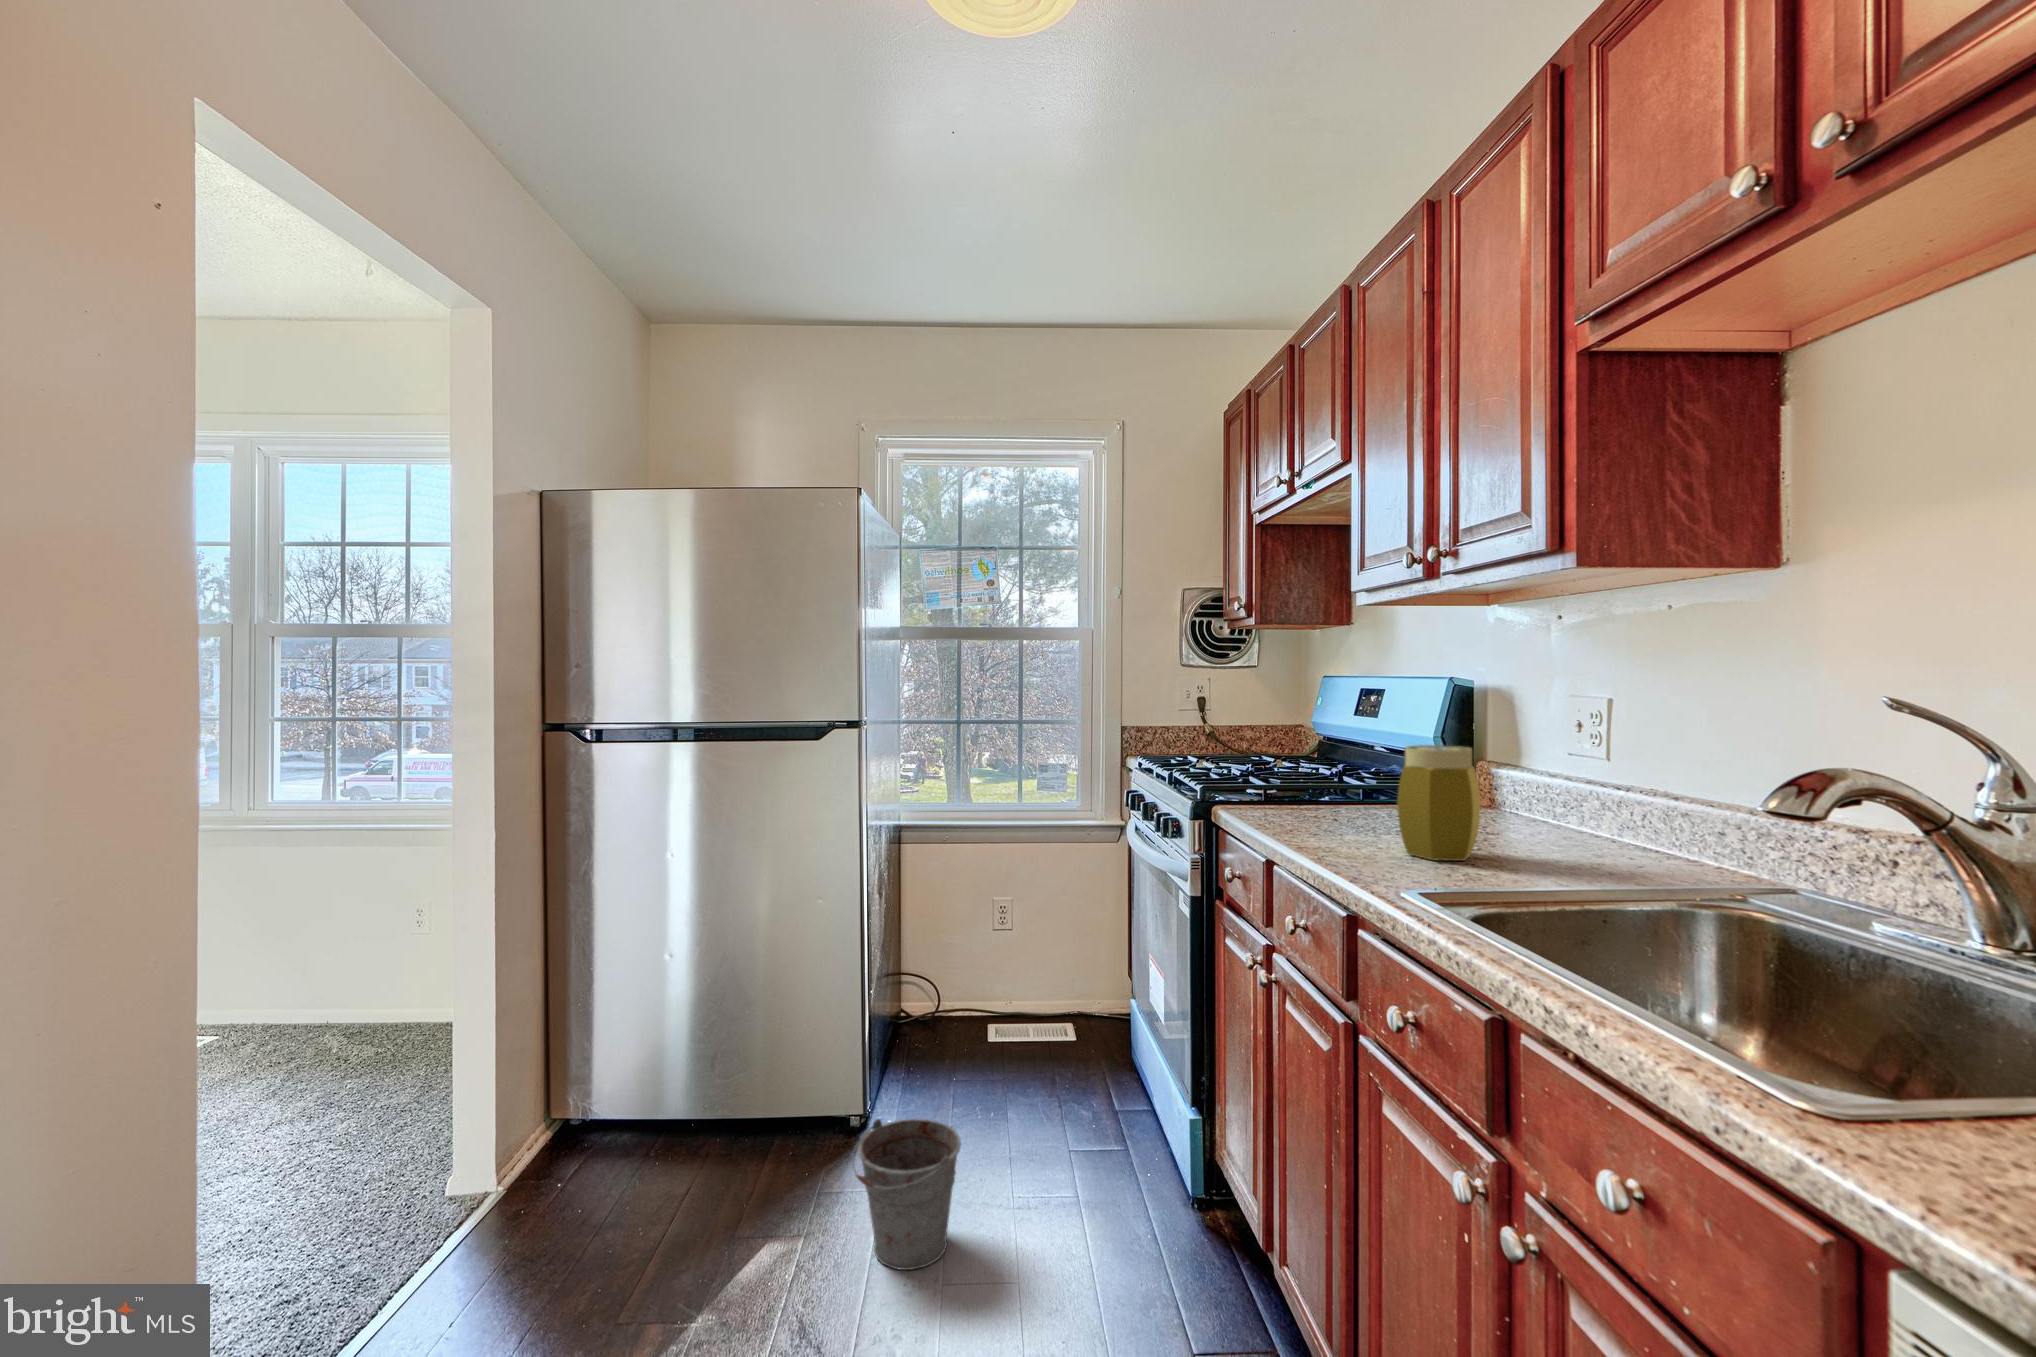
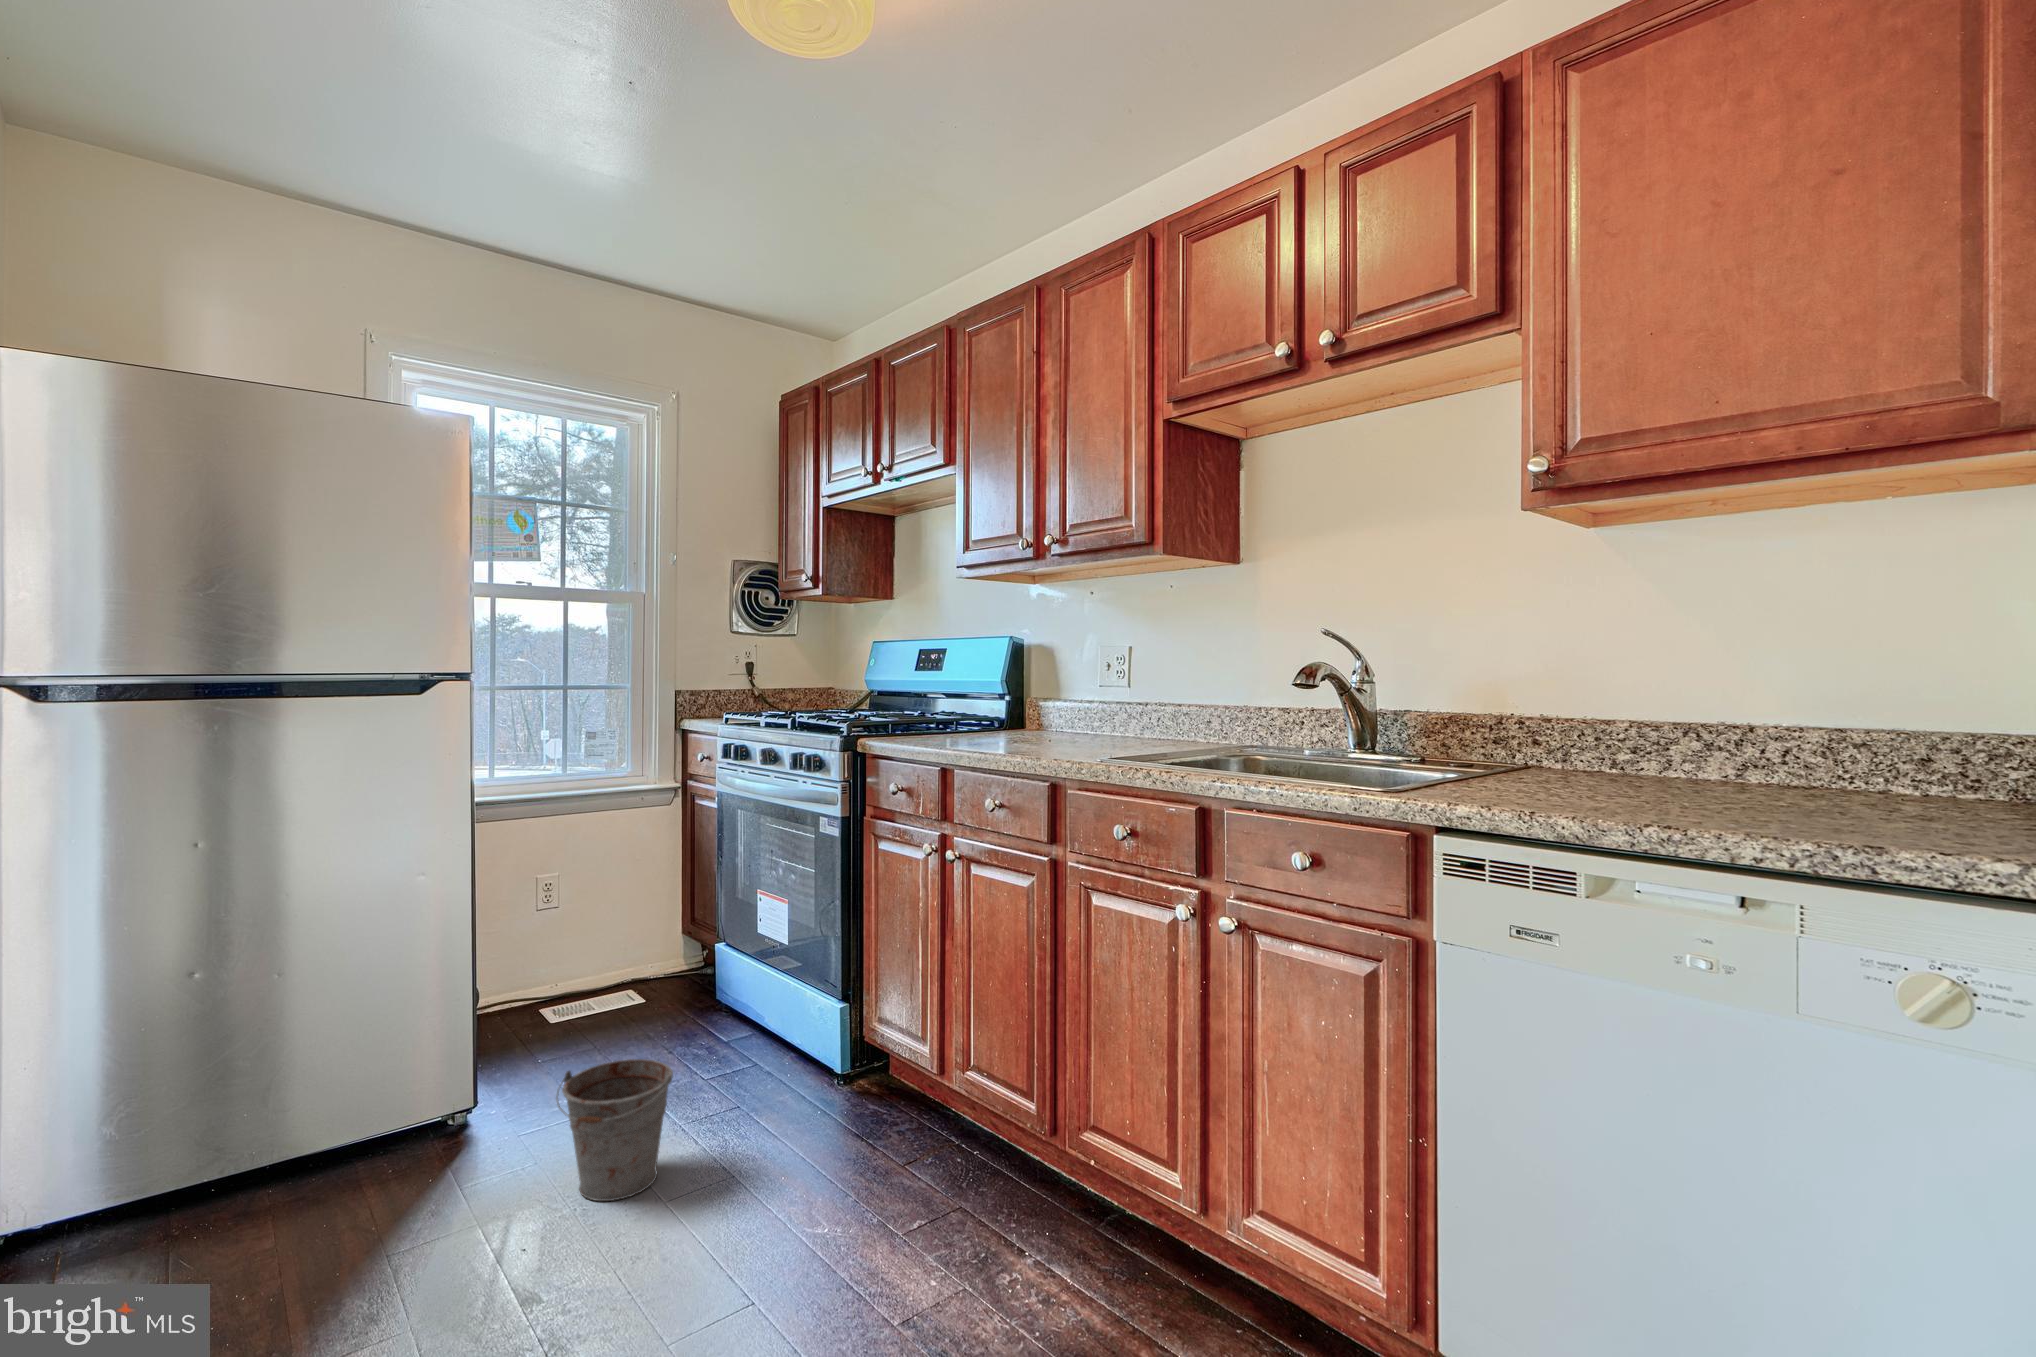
jar: present [1397,745,1480,861] -> none [1047,672,1096,748]

